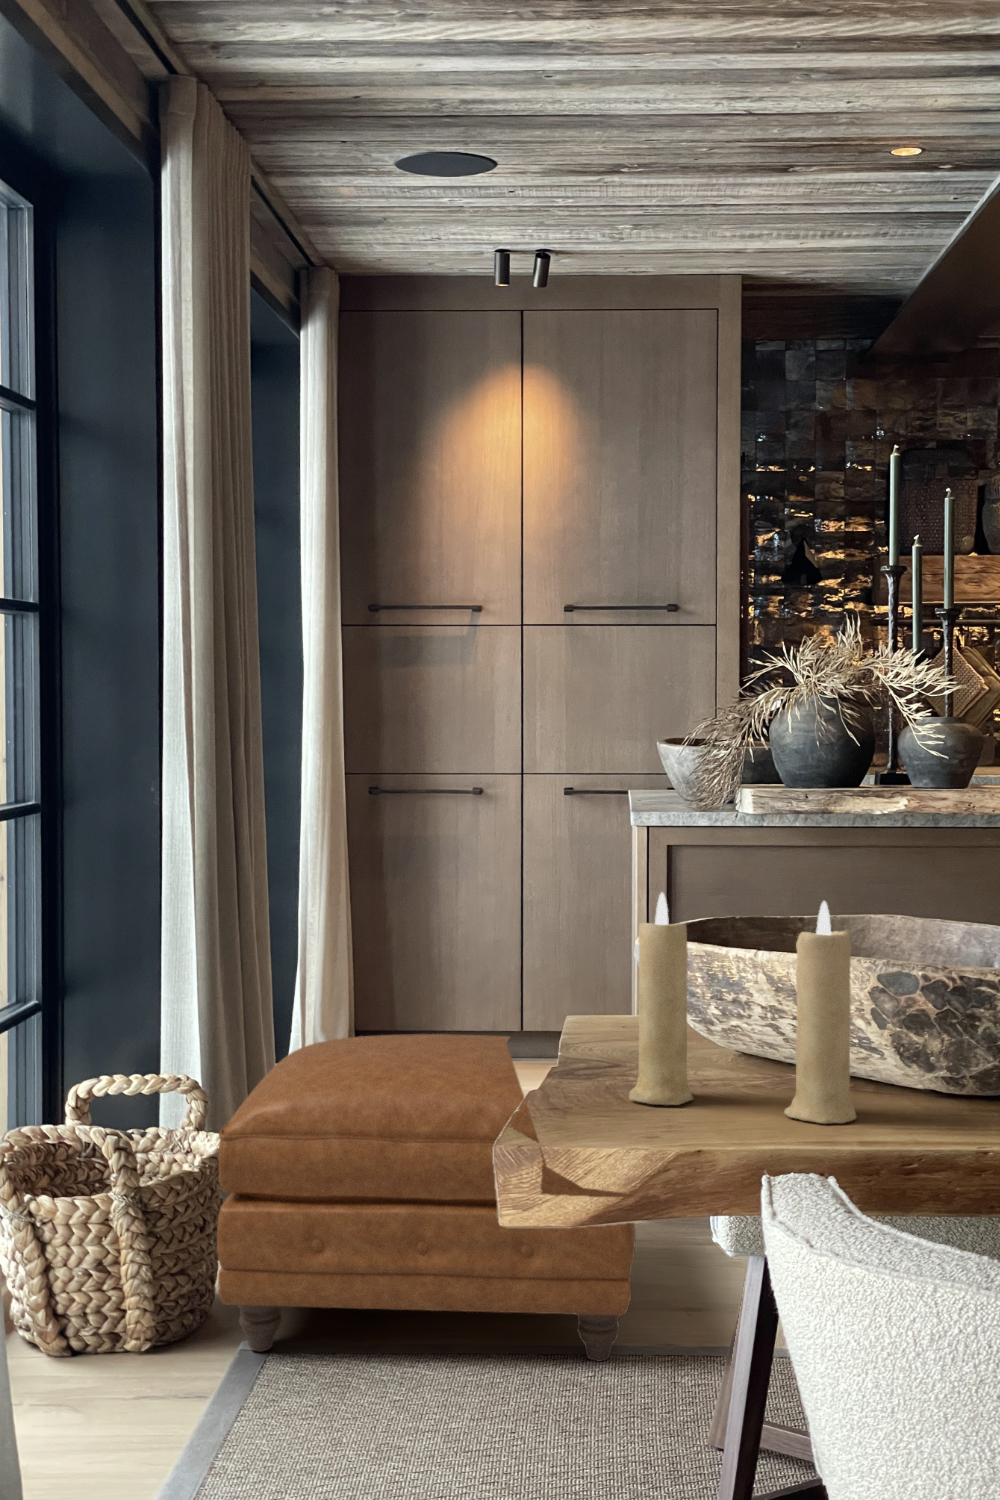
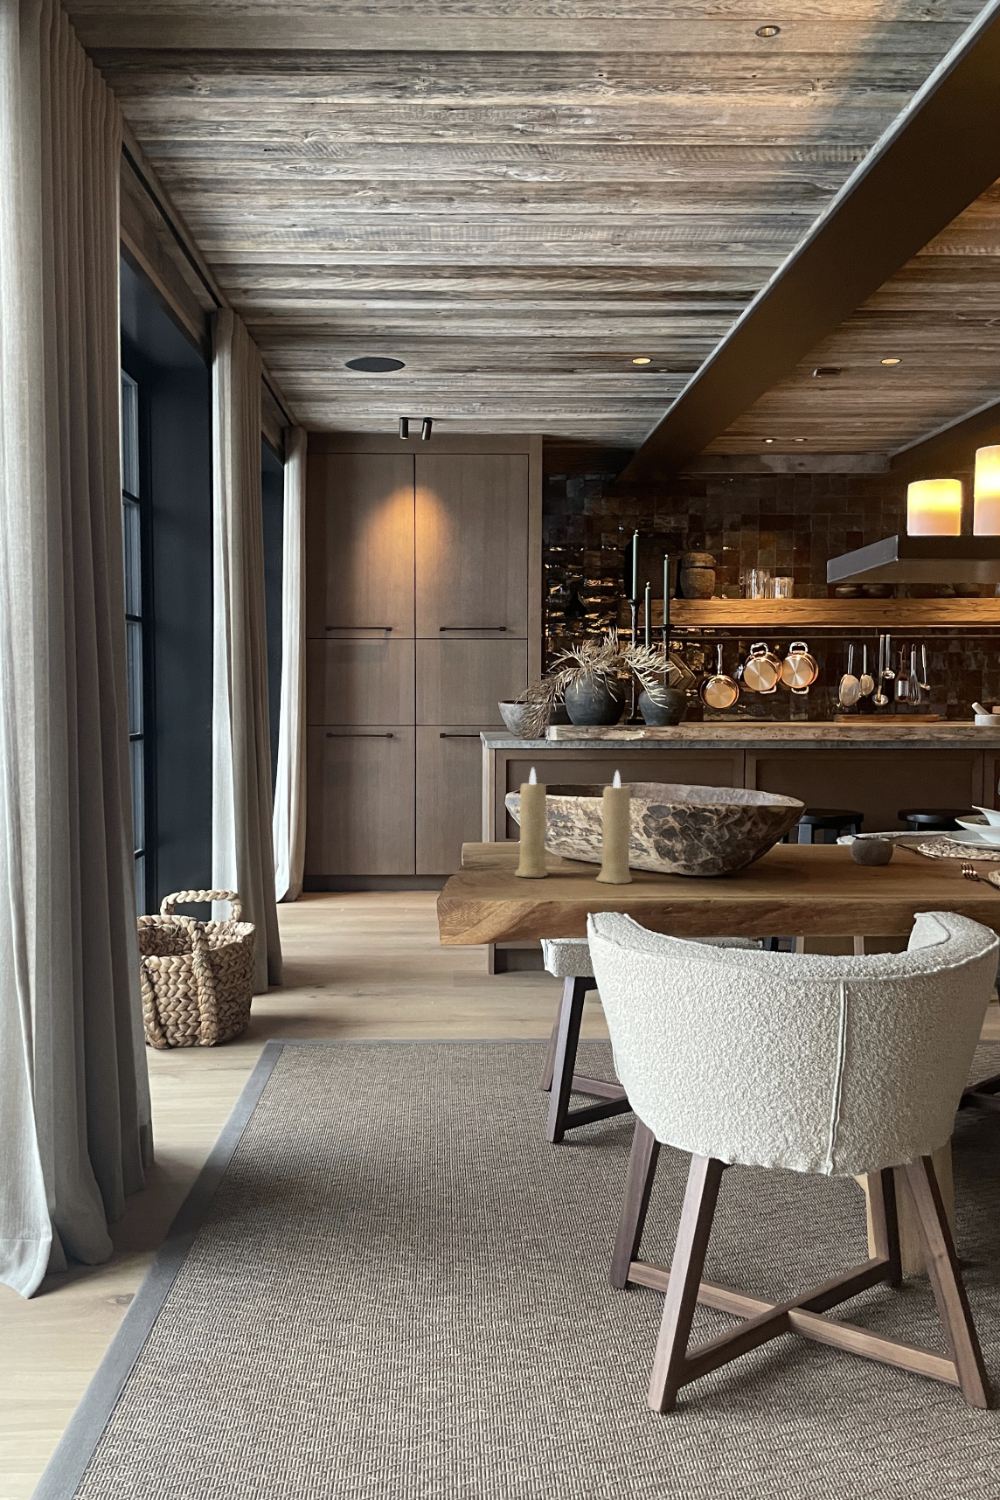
ottoman: present [217,1034,636,1361] -> none [256,866,497,1045]

